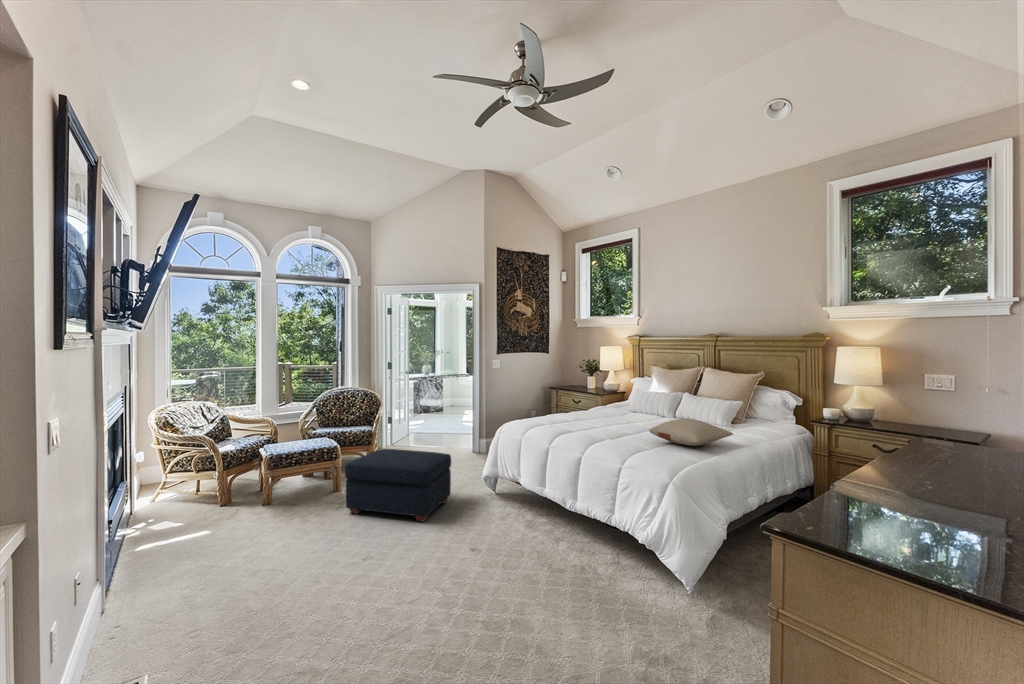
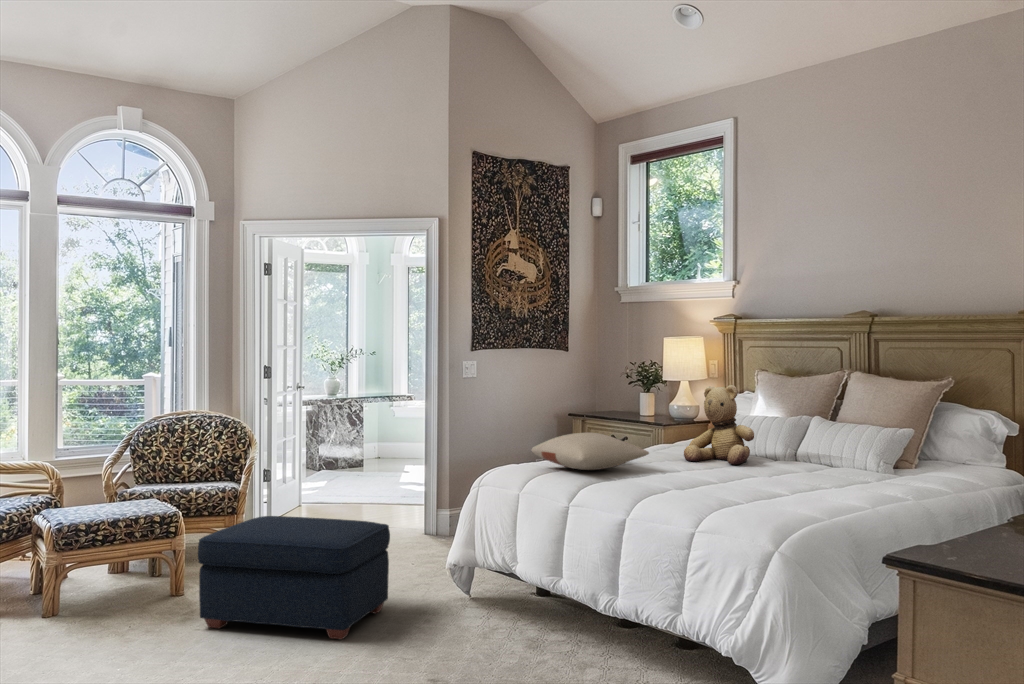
teddy bear: none [613,376,653,421] -> present [684,385,754,464]
pillow: present [649,419,733,446] -> present [531,433,649,470]

